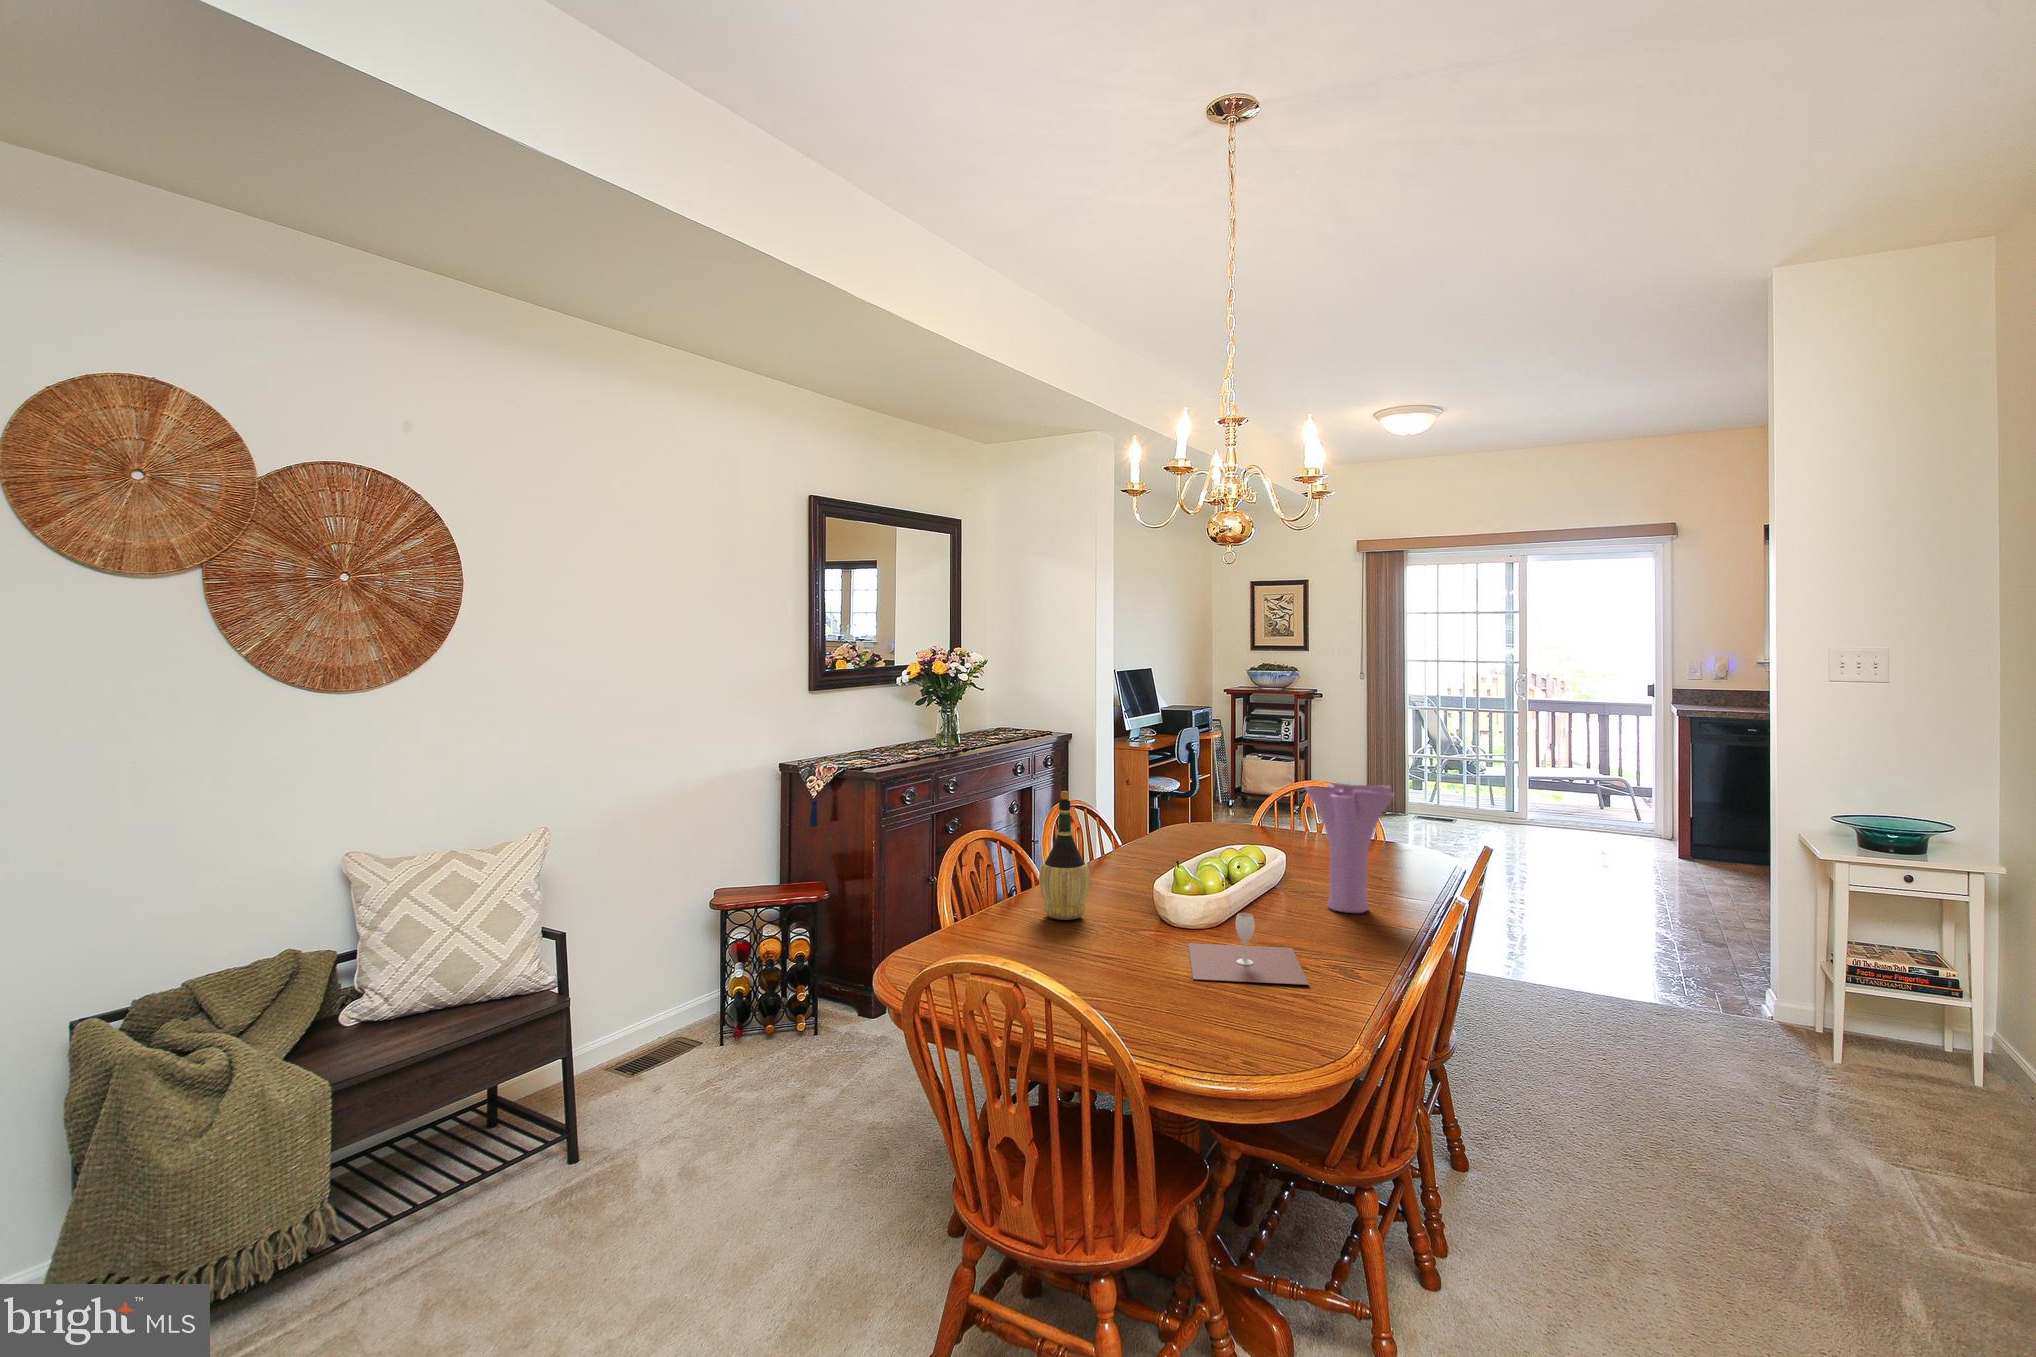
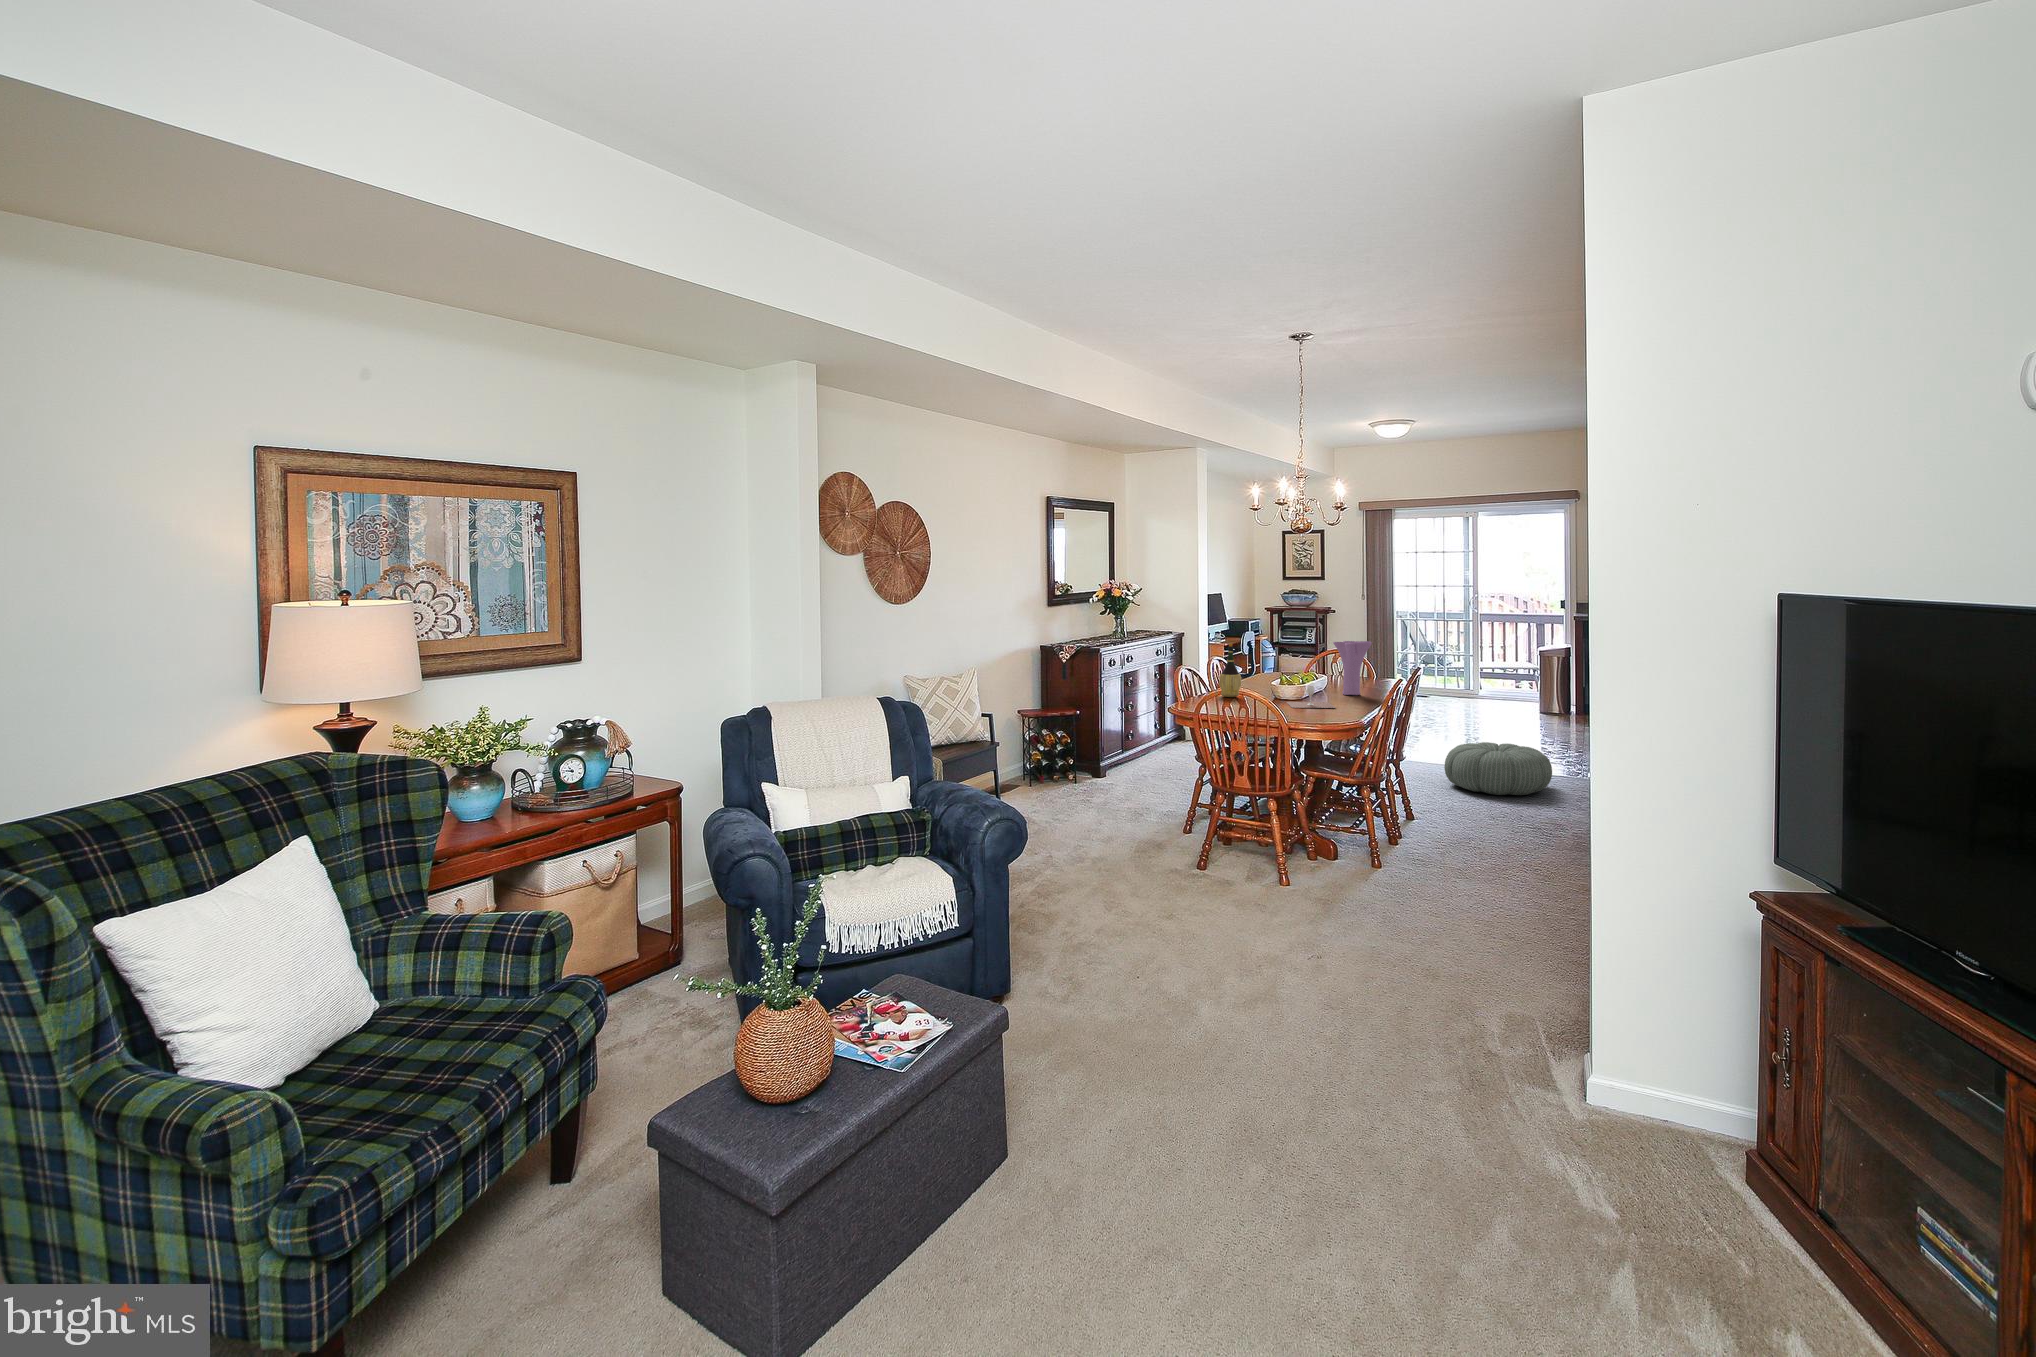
pouf: none [1536,971,1774,1111] -> present [1444,742,1552,795]

